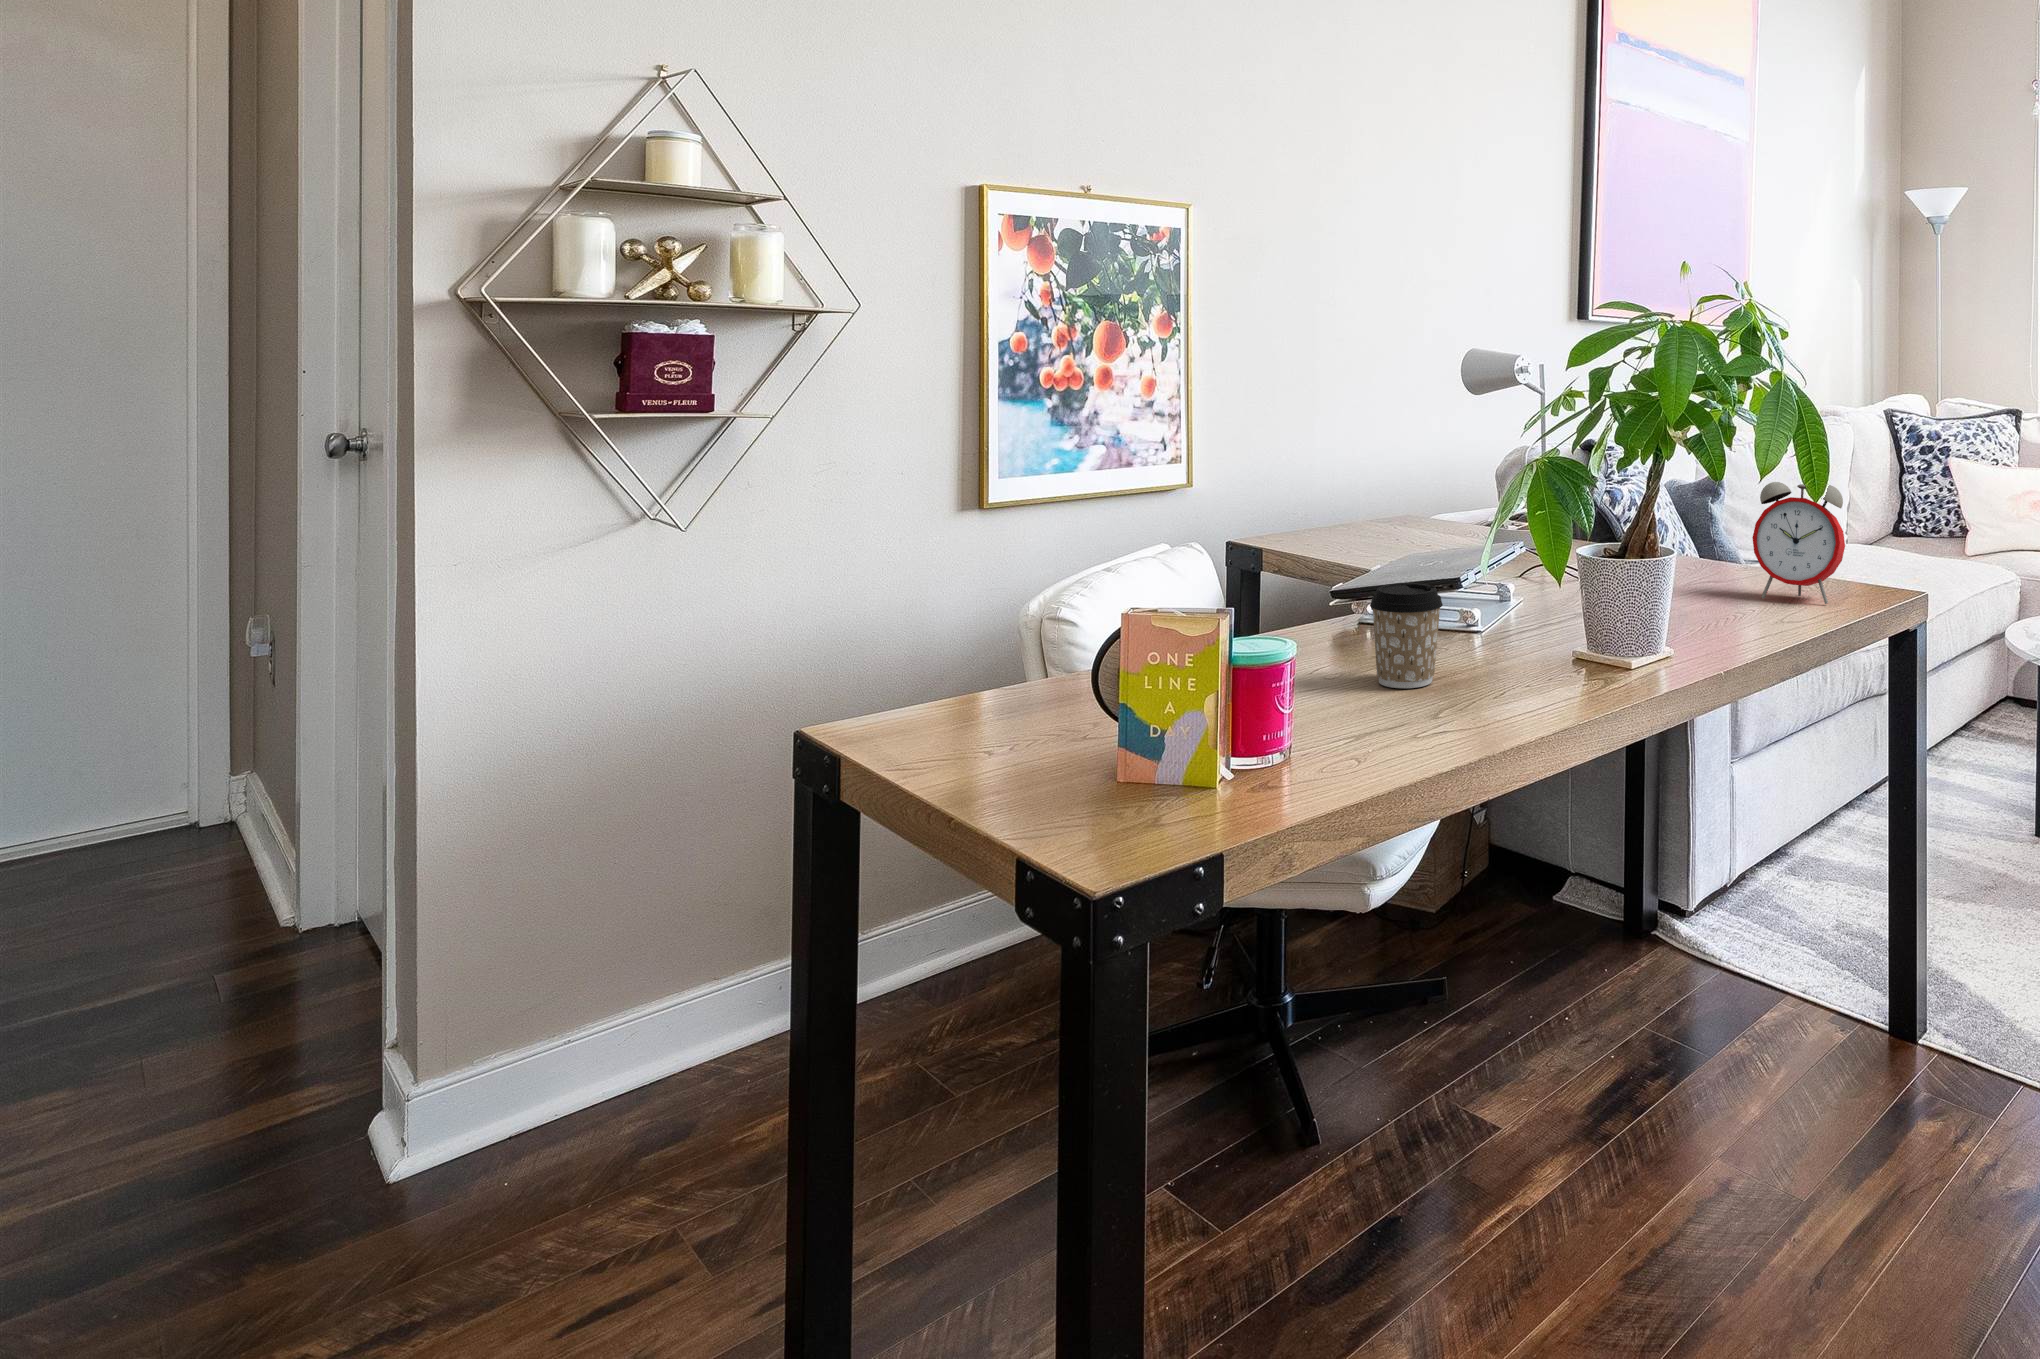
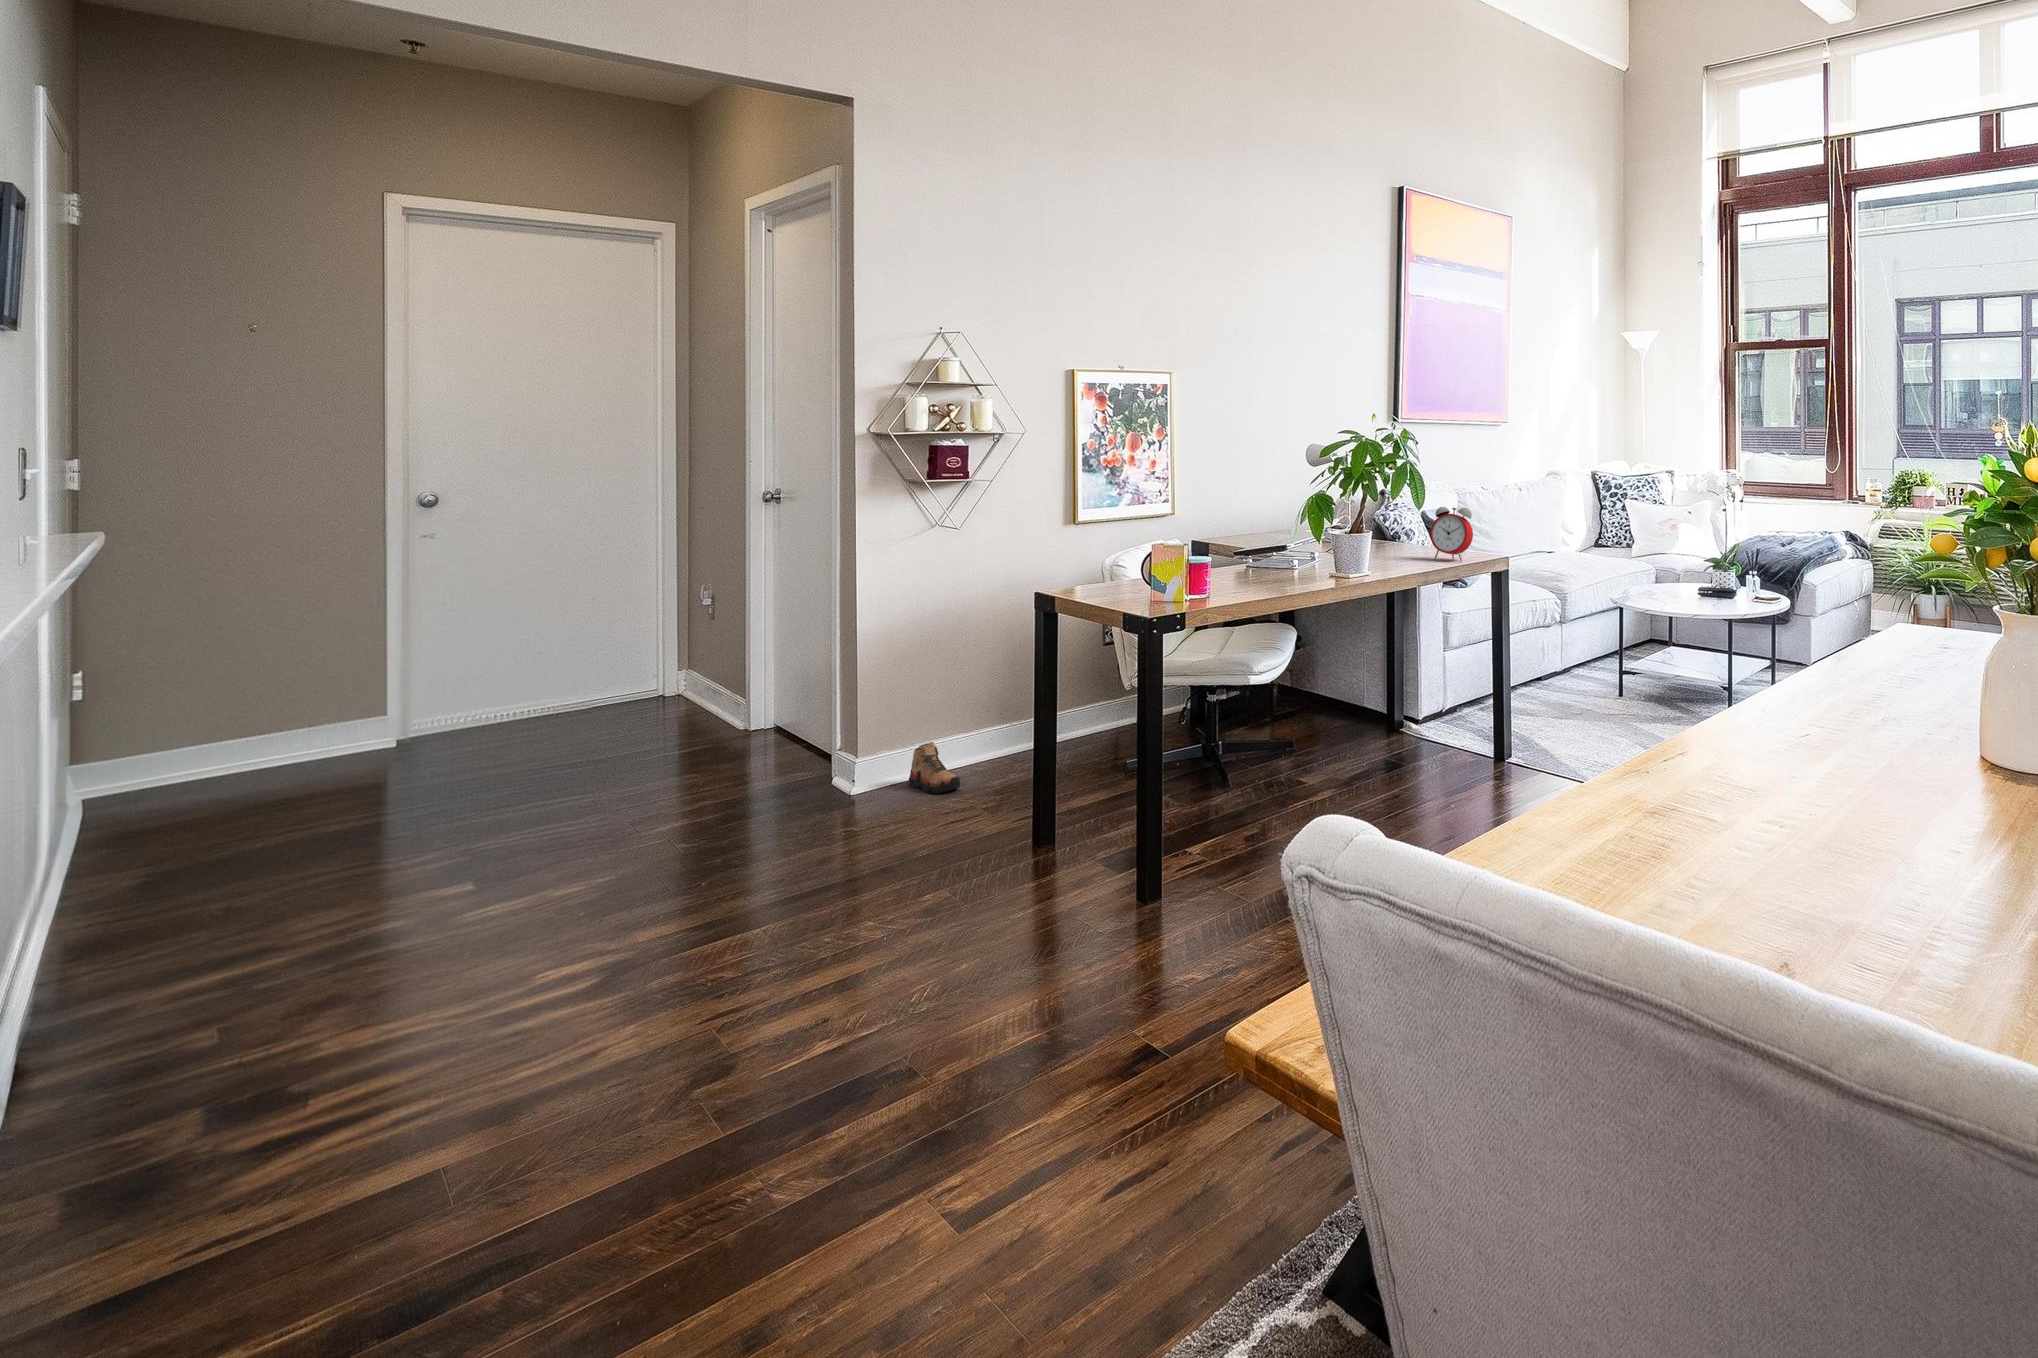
coffee cup: present [1370,583,1443,688] -> none [1243,545,1272,584]
shoe: none [548,1042,667,1186] -> present [909,742,960,793]

